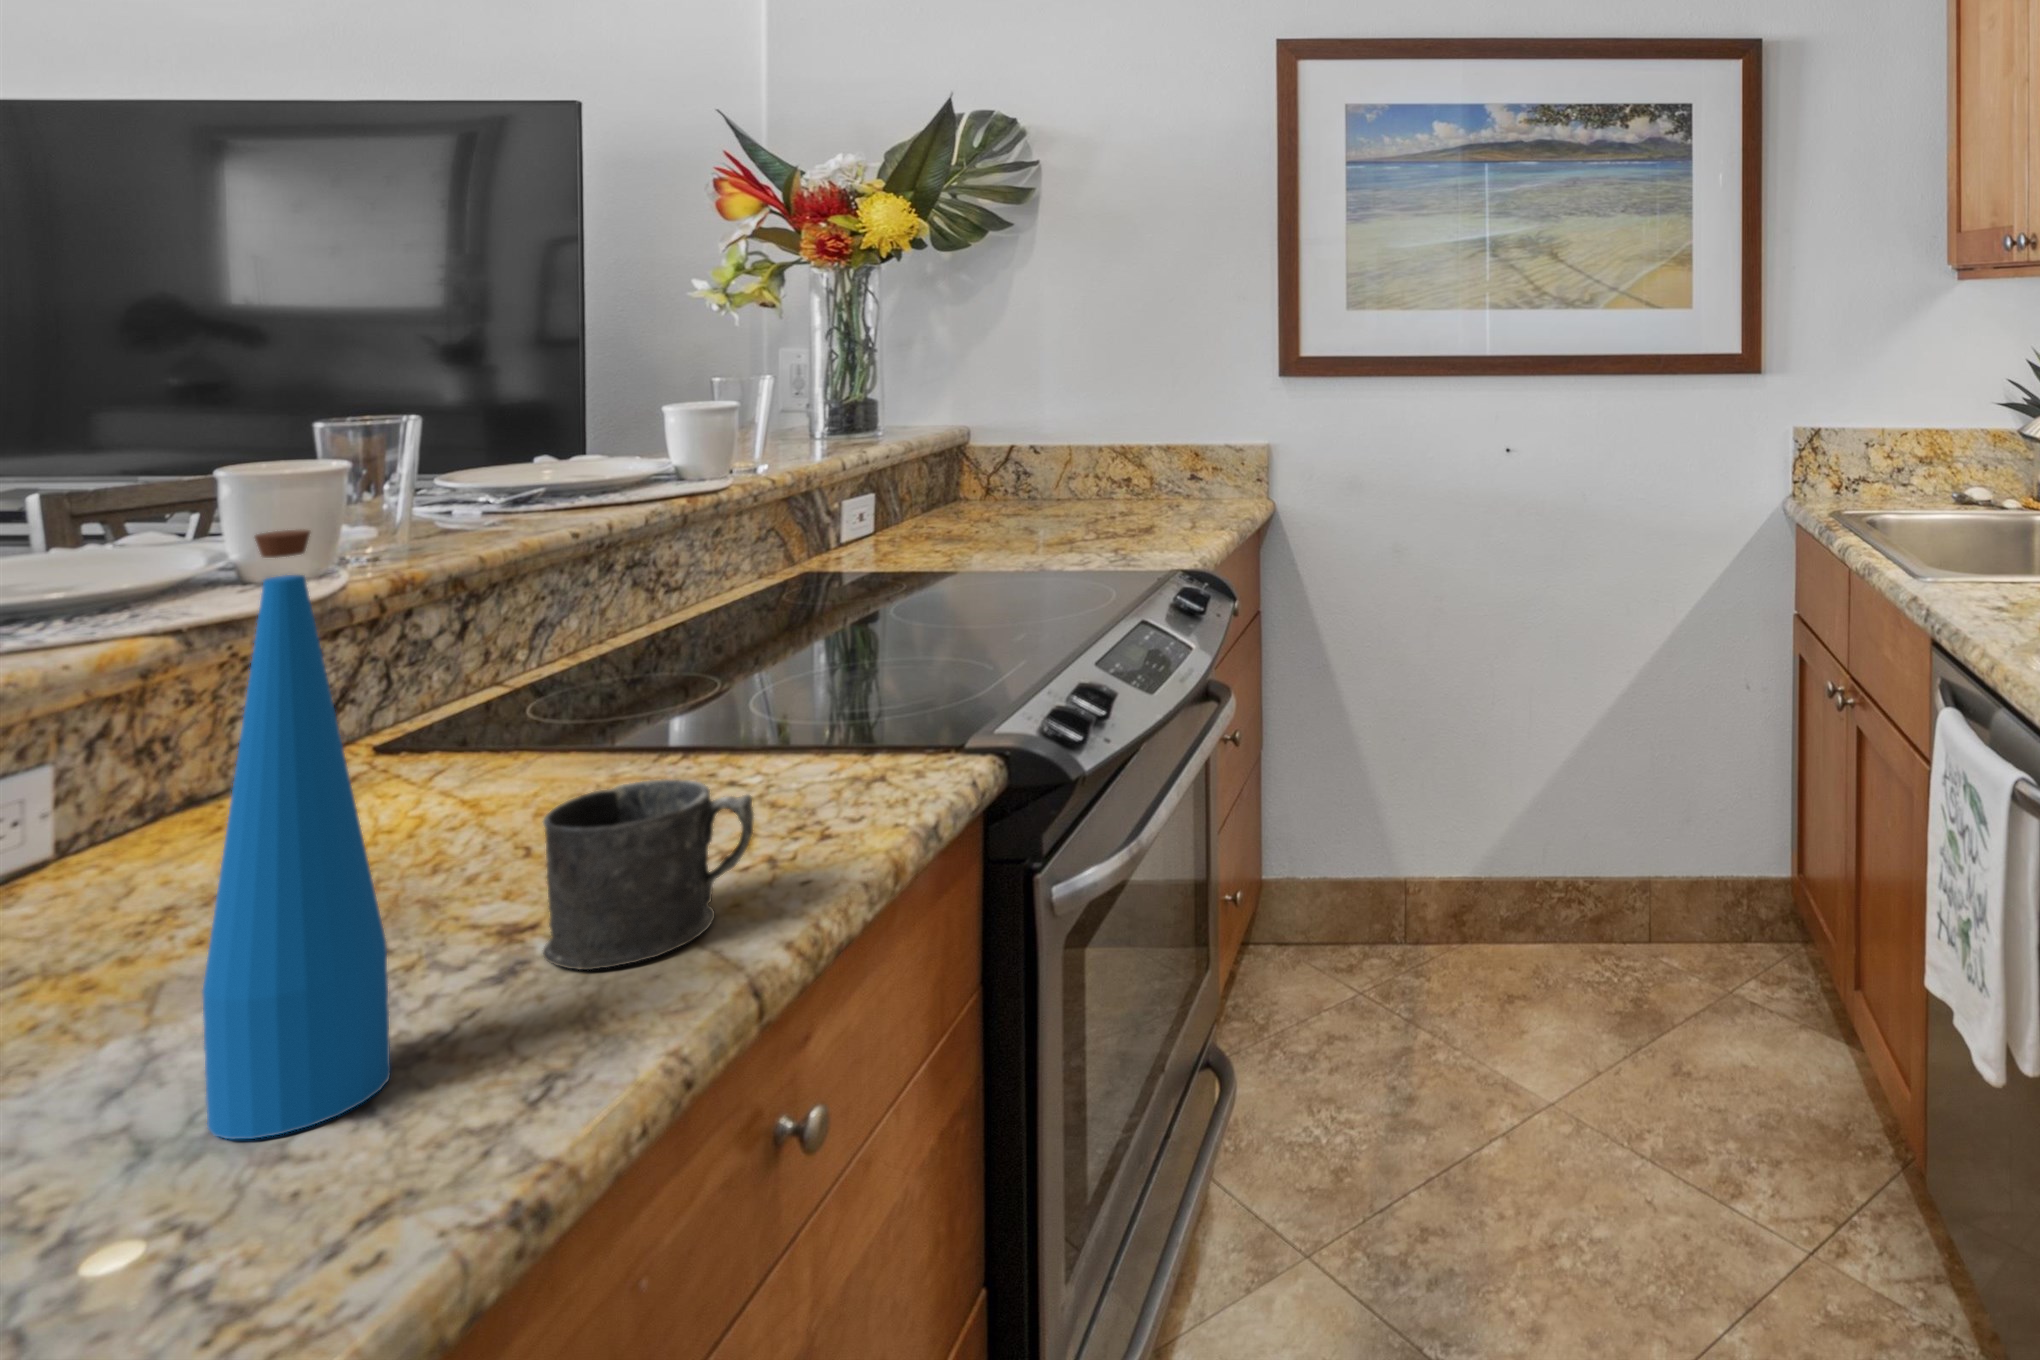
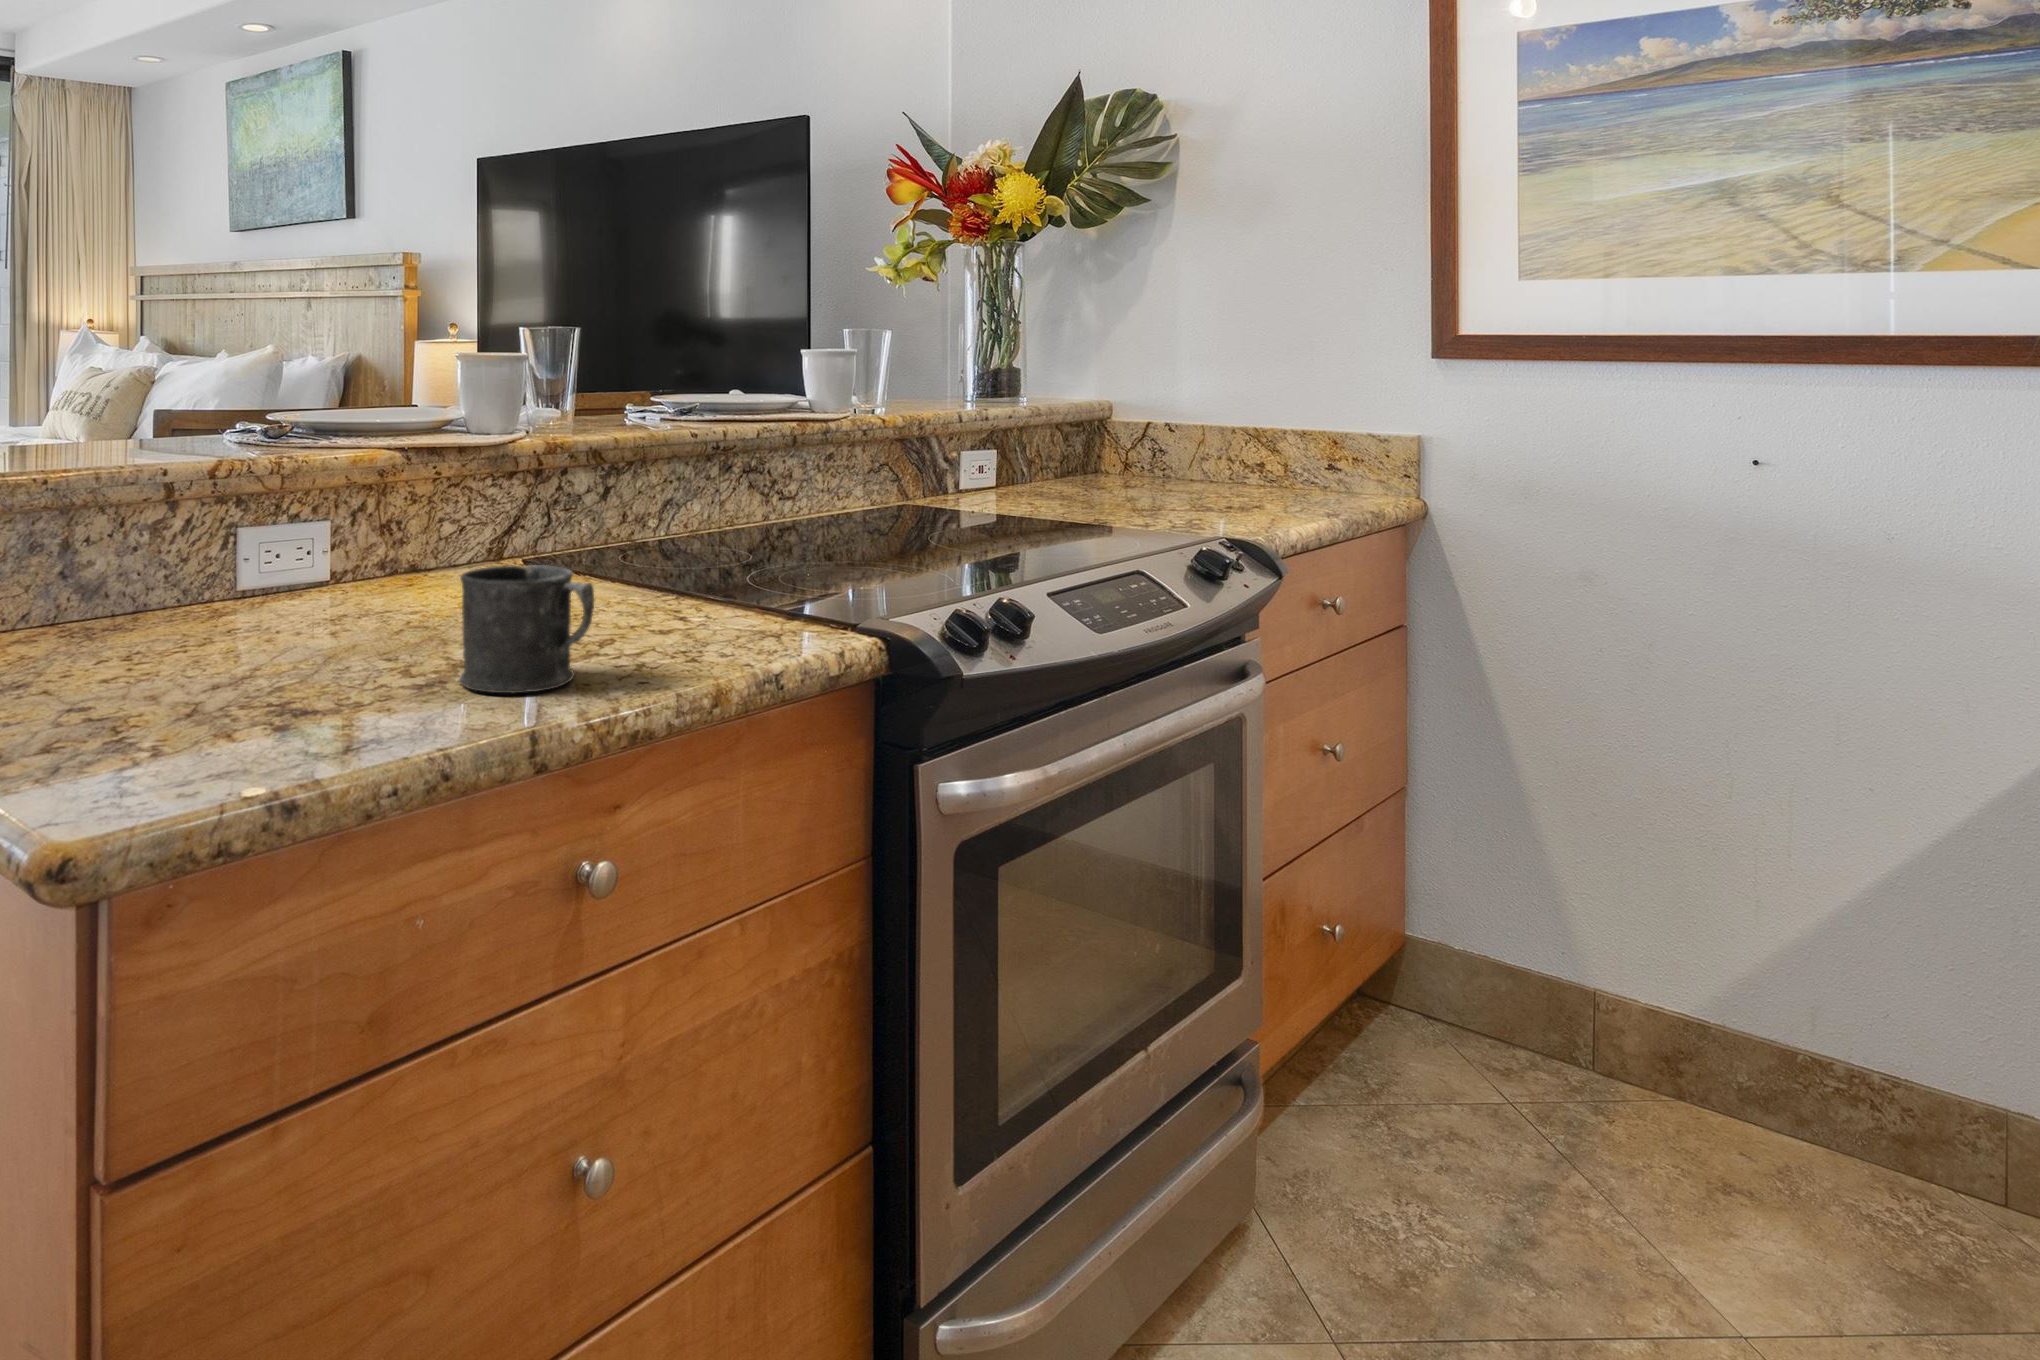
bottle: present [203,530,390,1139] -> none [230,317,330,722]

